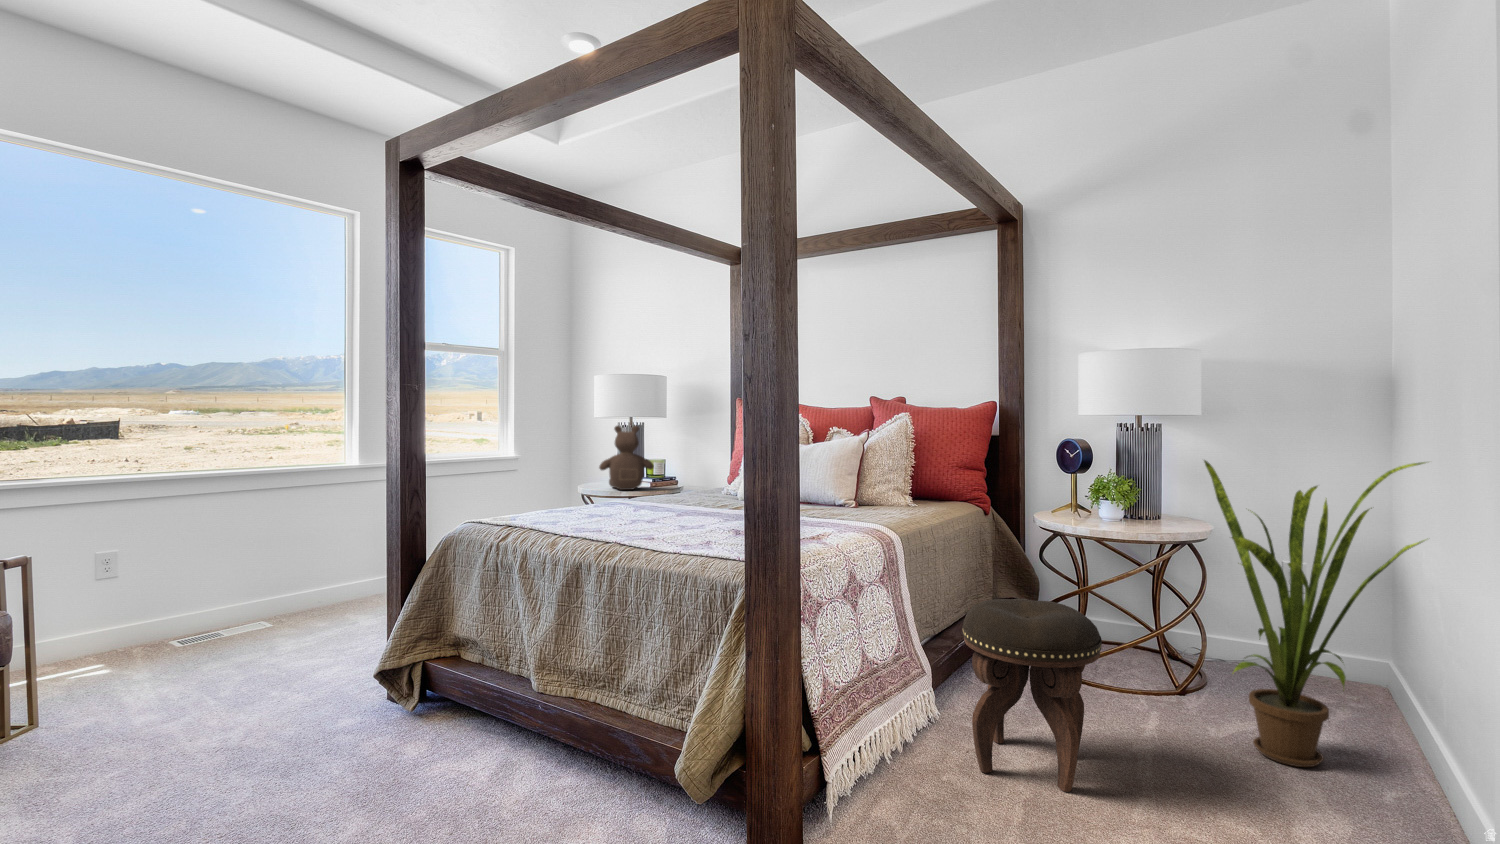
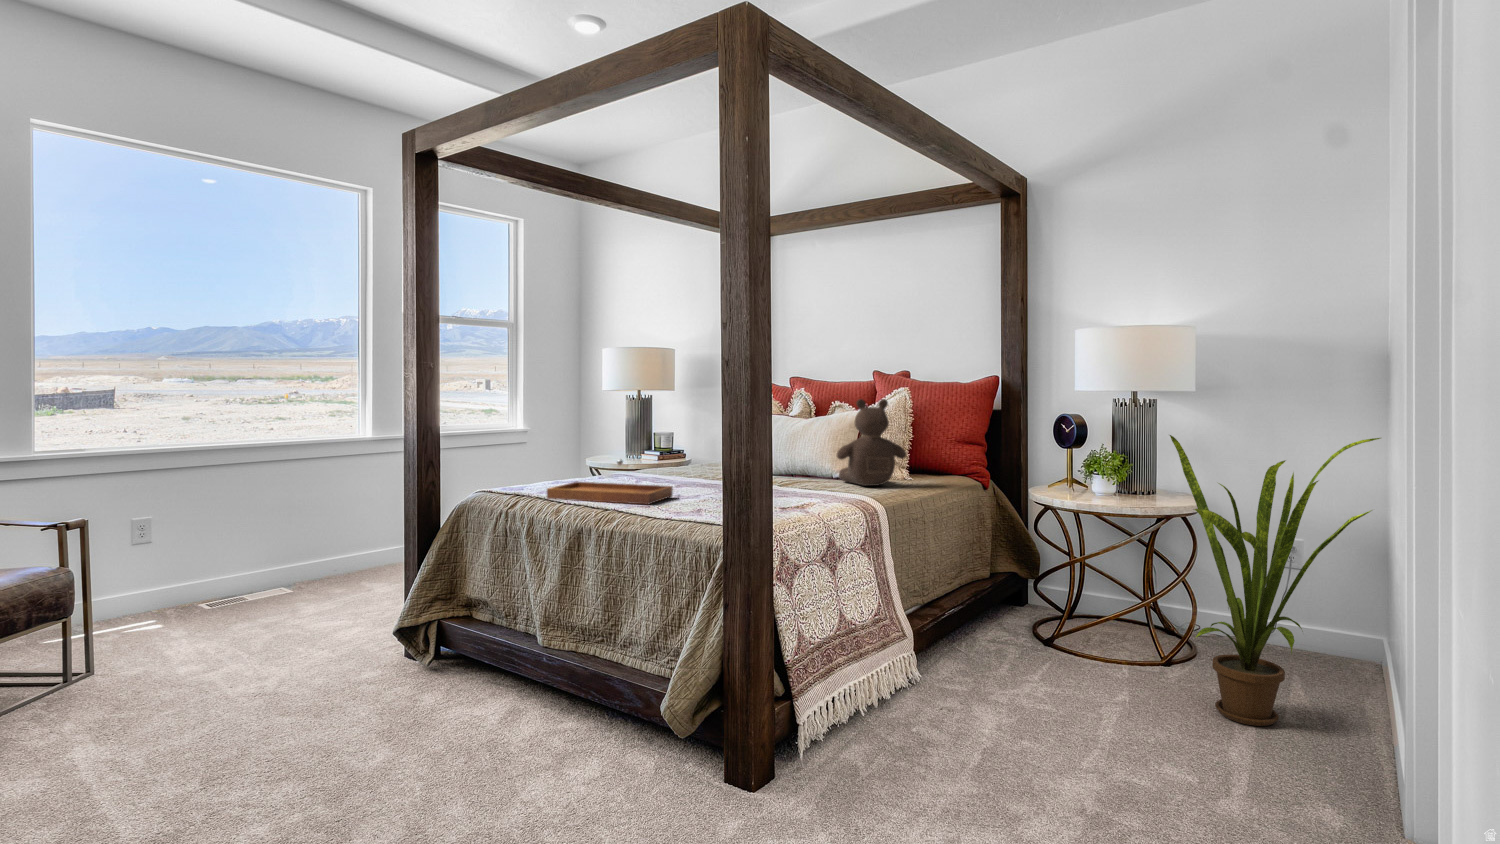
teddy bear: present [599,425,654,490] -> present [837,399,906,486]
tray: none [542,487,675,536] -> present [547,459,673,504]
footstool: present [963,599,1102,792] -> none [937,566,1064,742]

